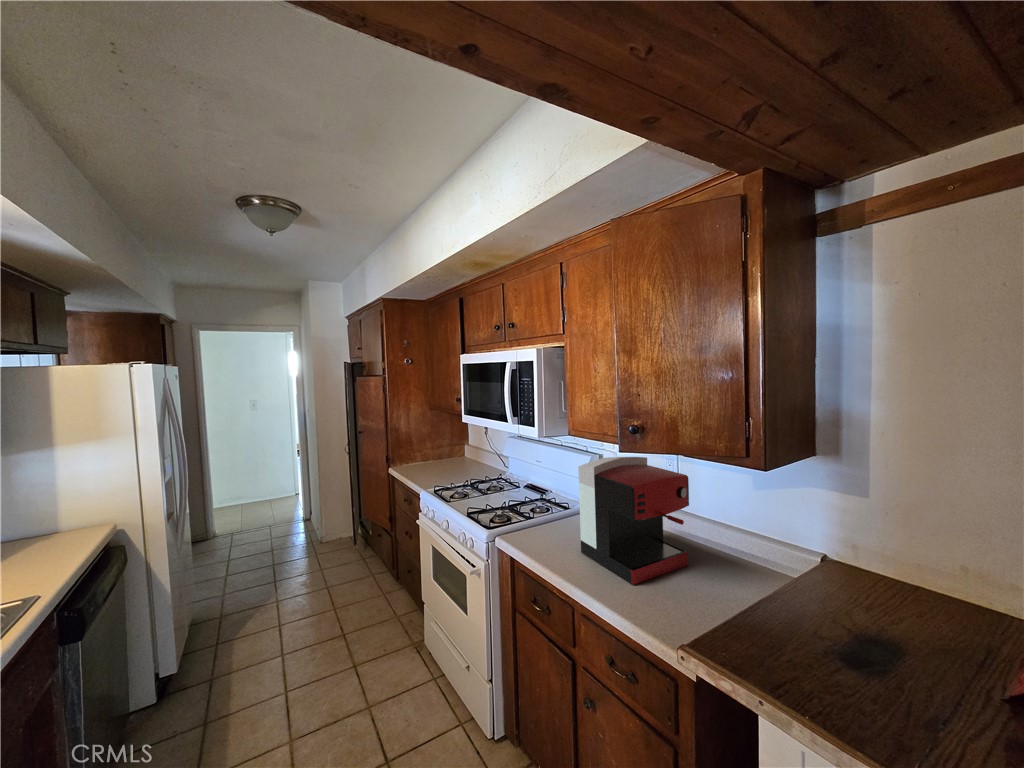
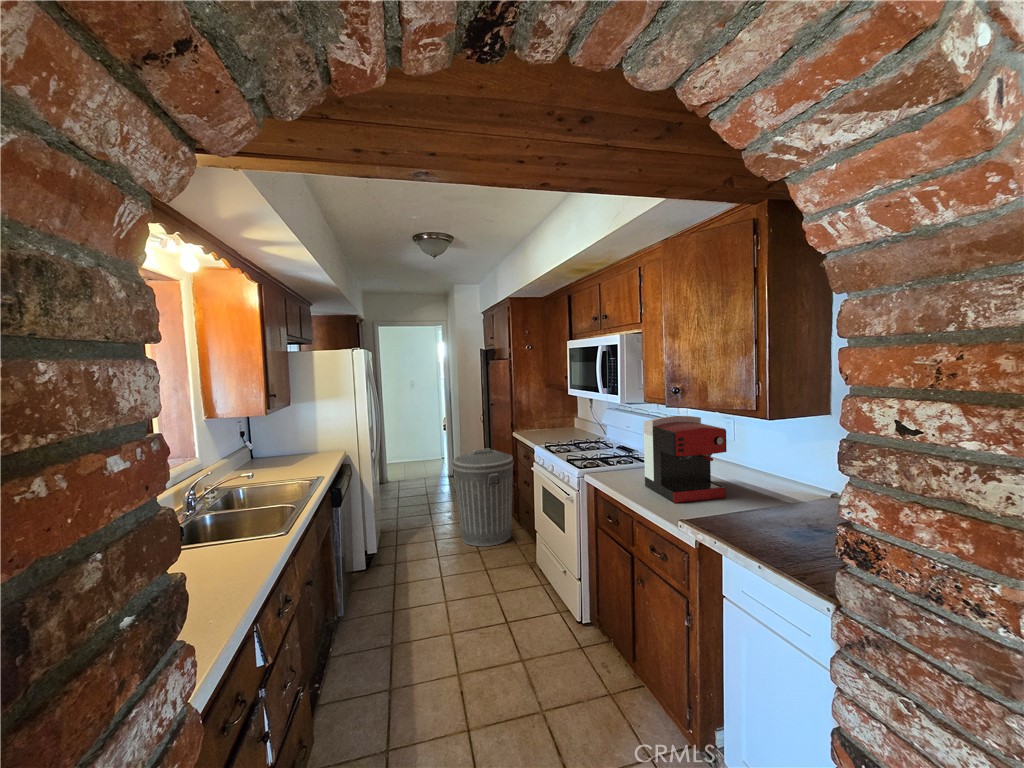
trash can: none [305,492,391,627] -> present [453,448,514,546]

